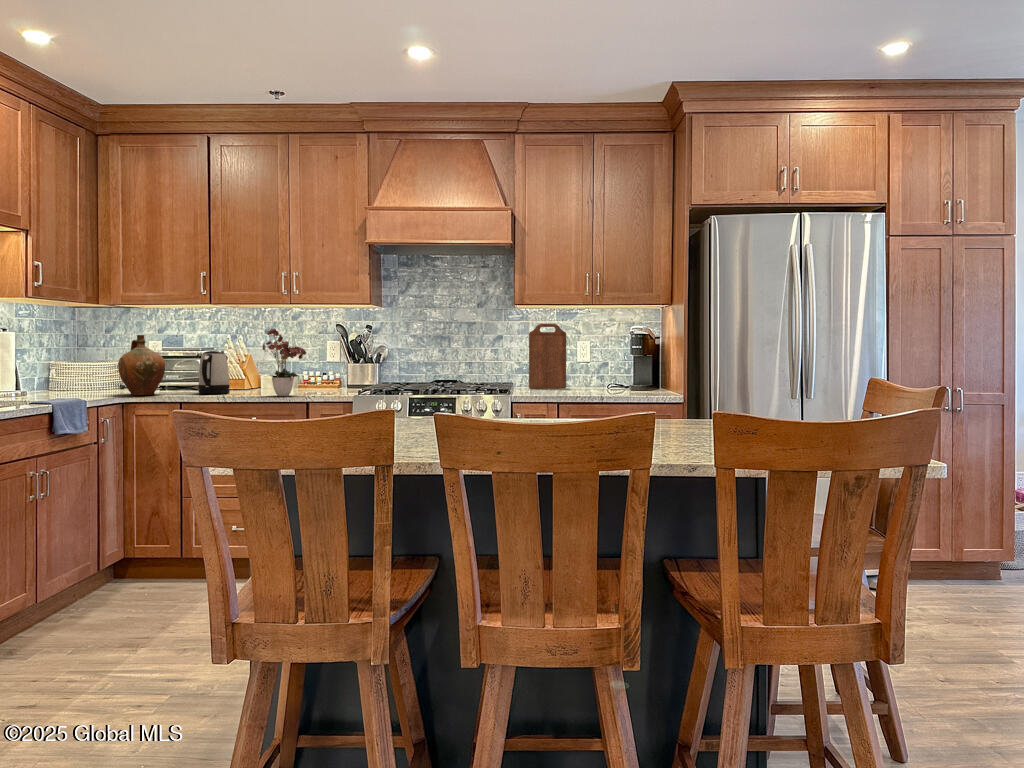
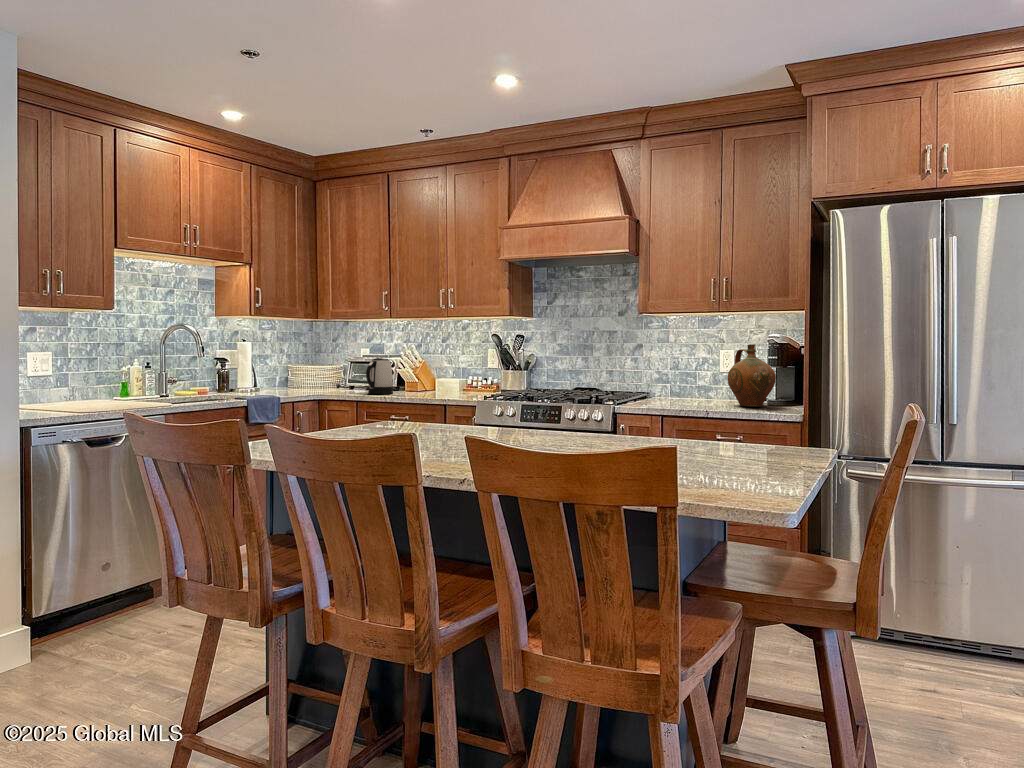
cutting board: present [529,324,566,389] -> none [648,333,689,401]
flower arrangement: present [263,329,306,396] -> none [402,337,444,399]
ceramic jug: present [118,335,165,395] -> present [727,344,776,407]

